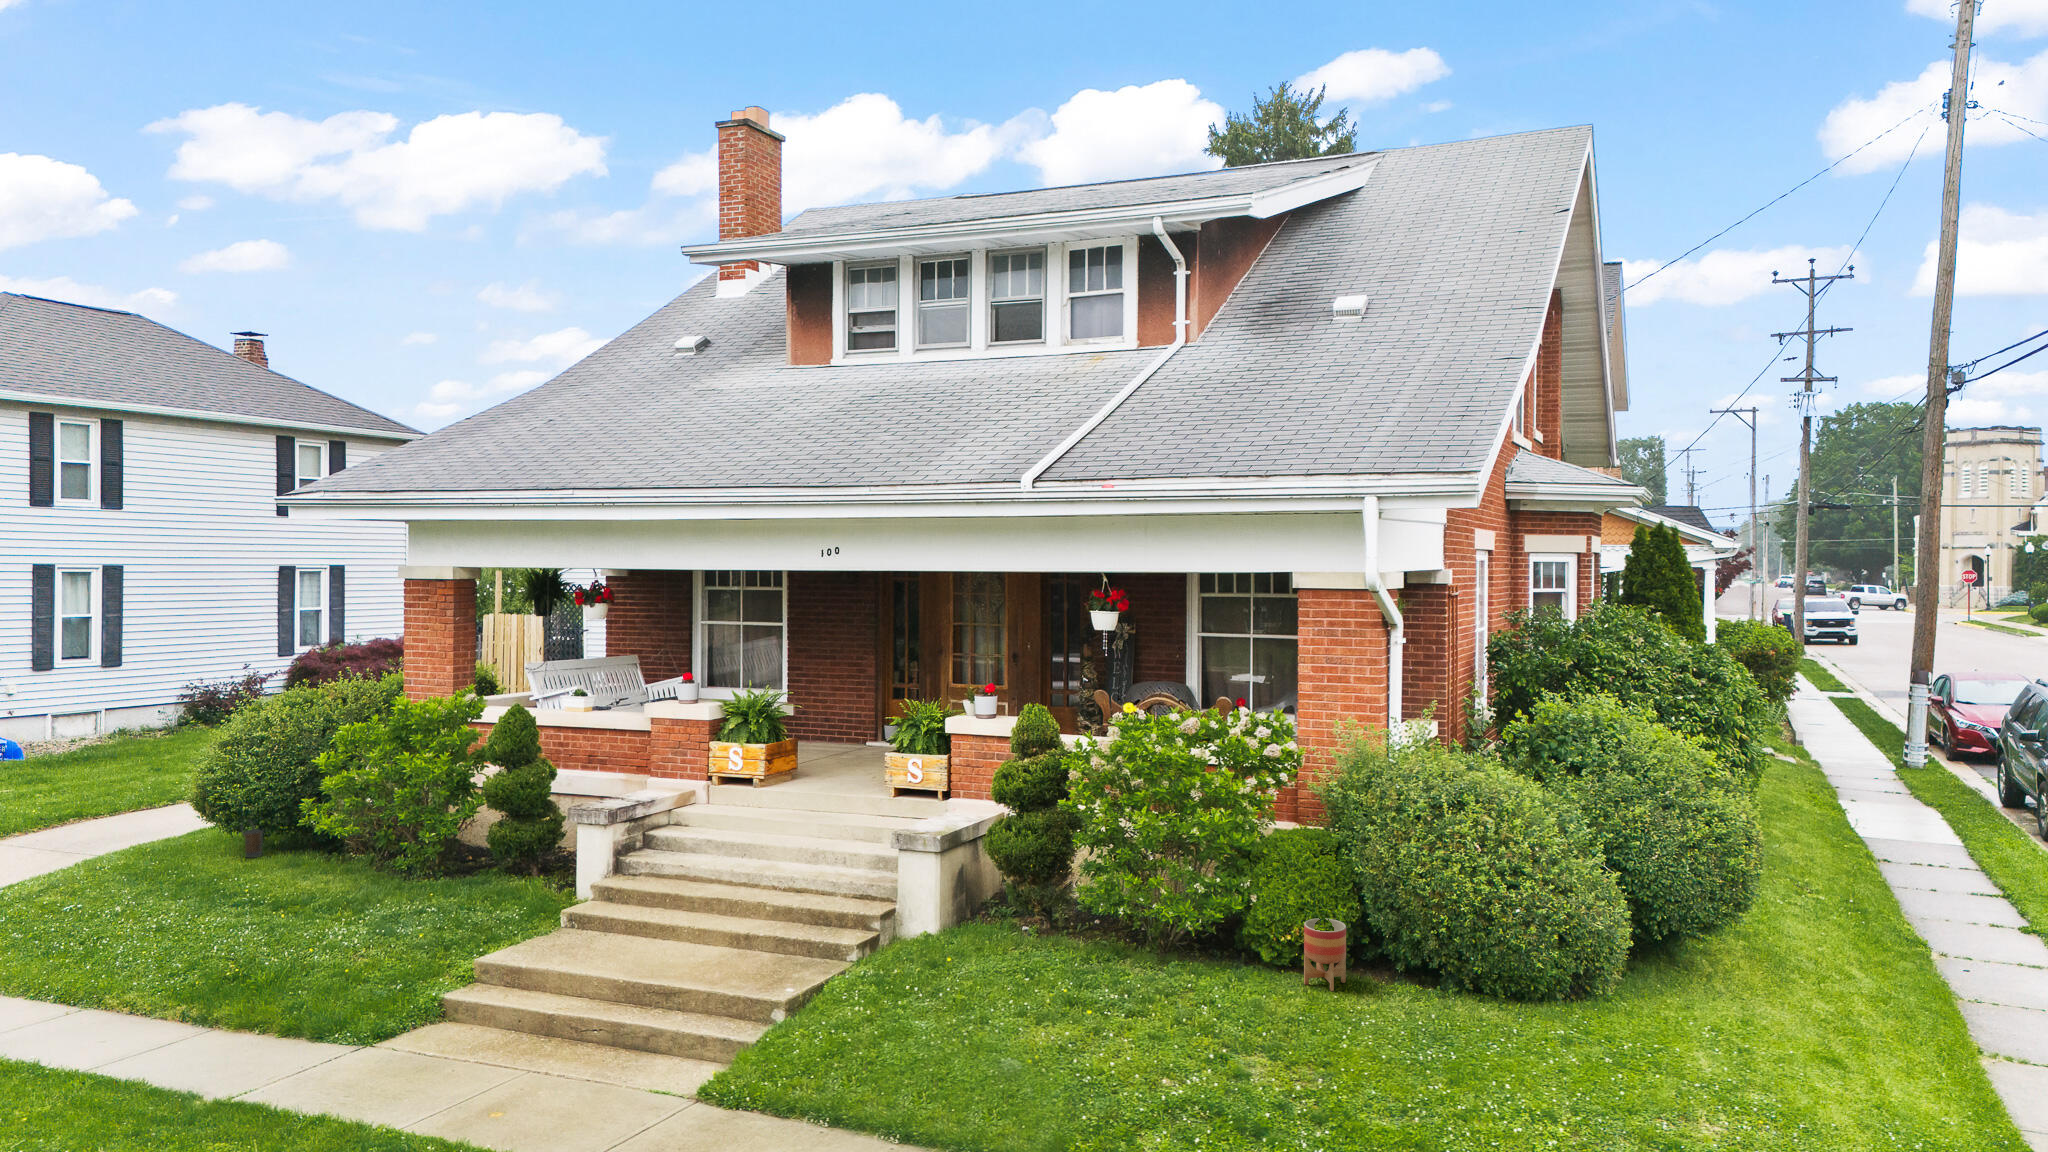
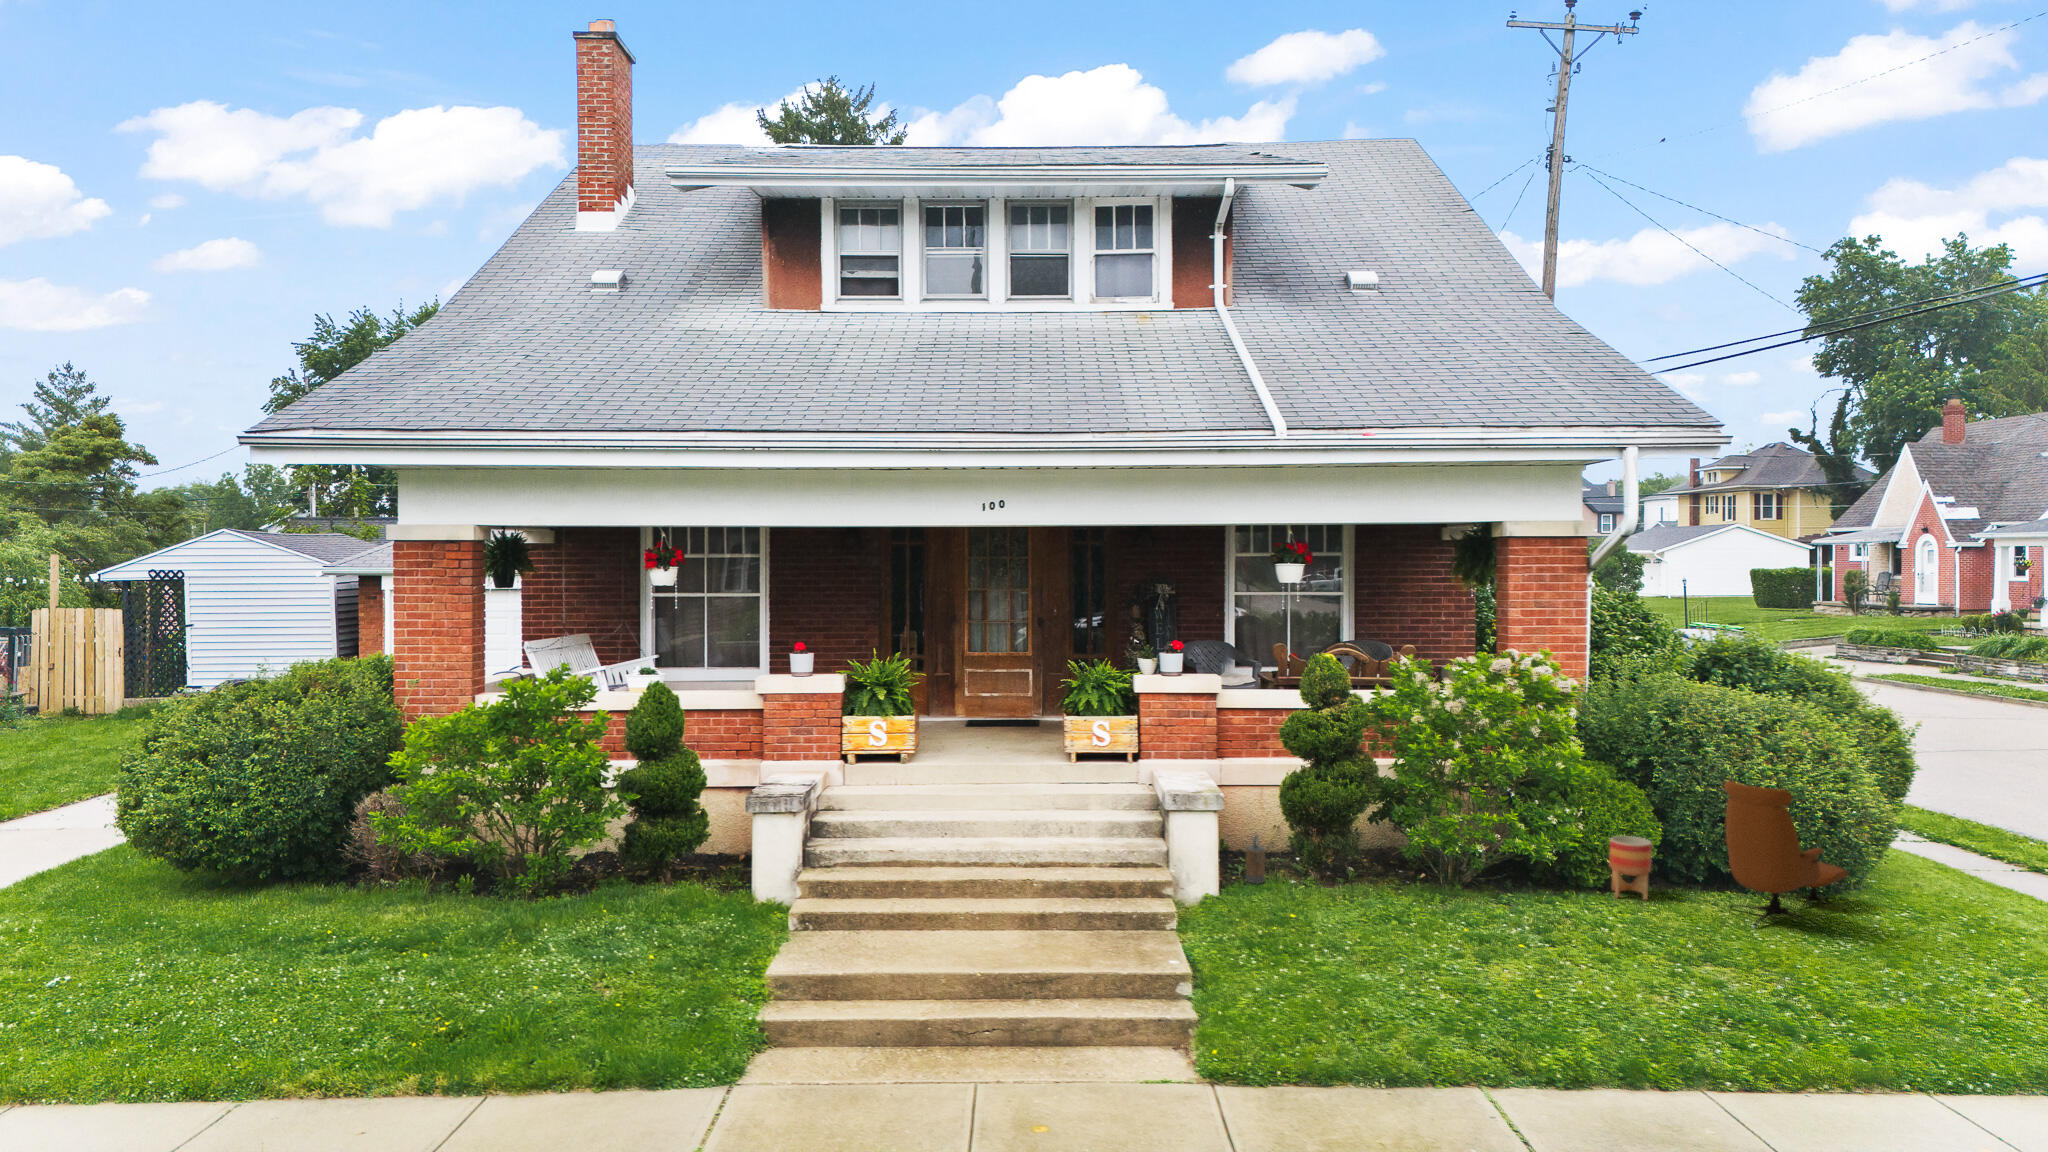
watering can: present [241,821,263,858] -> present [1245,834,1265,884]
lounge chair: none [1365,873,1553,1051] -> present [1724,781,1848,930]

